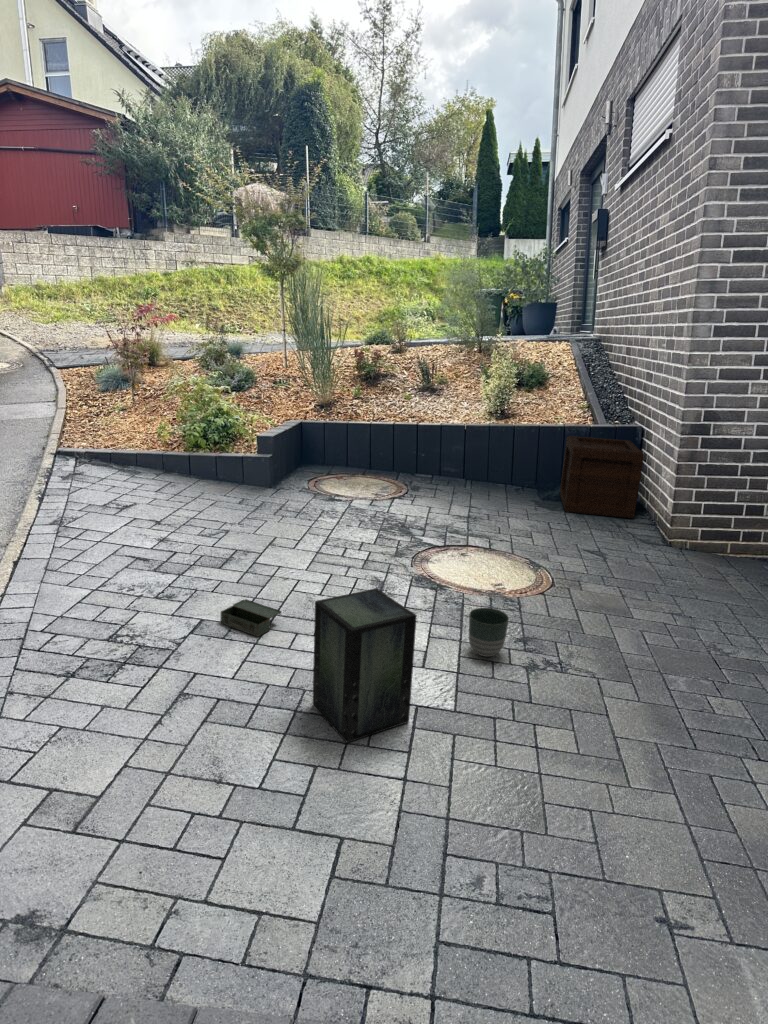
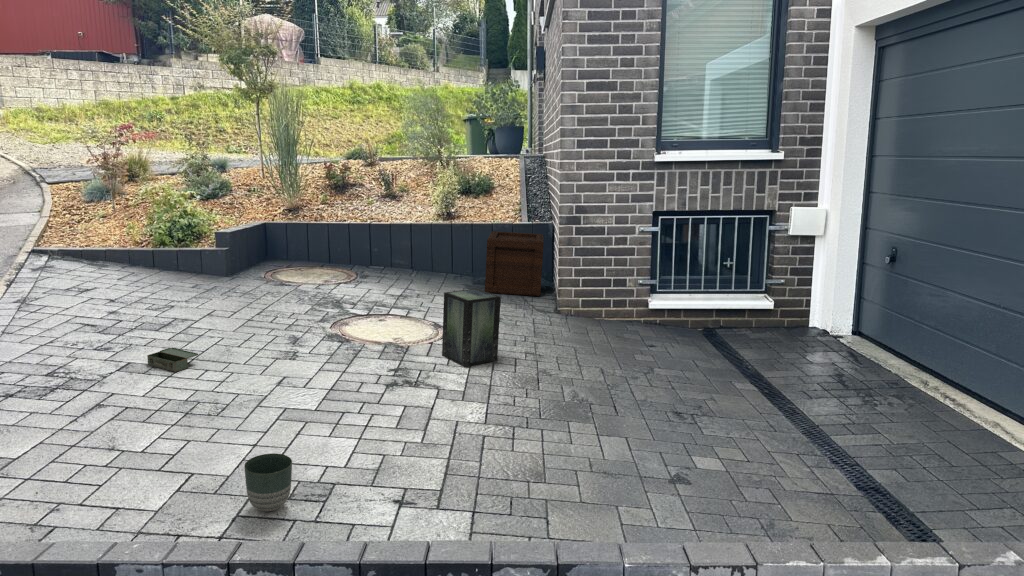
storage box: present [313,589,417,743] -> present [442,289,501,367]
planter: present [469,608,509,657] -> present [244,453,292,511]

